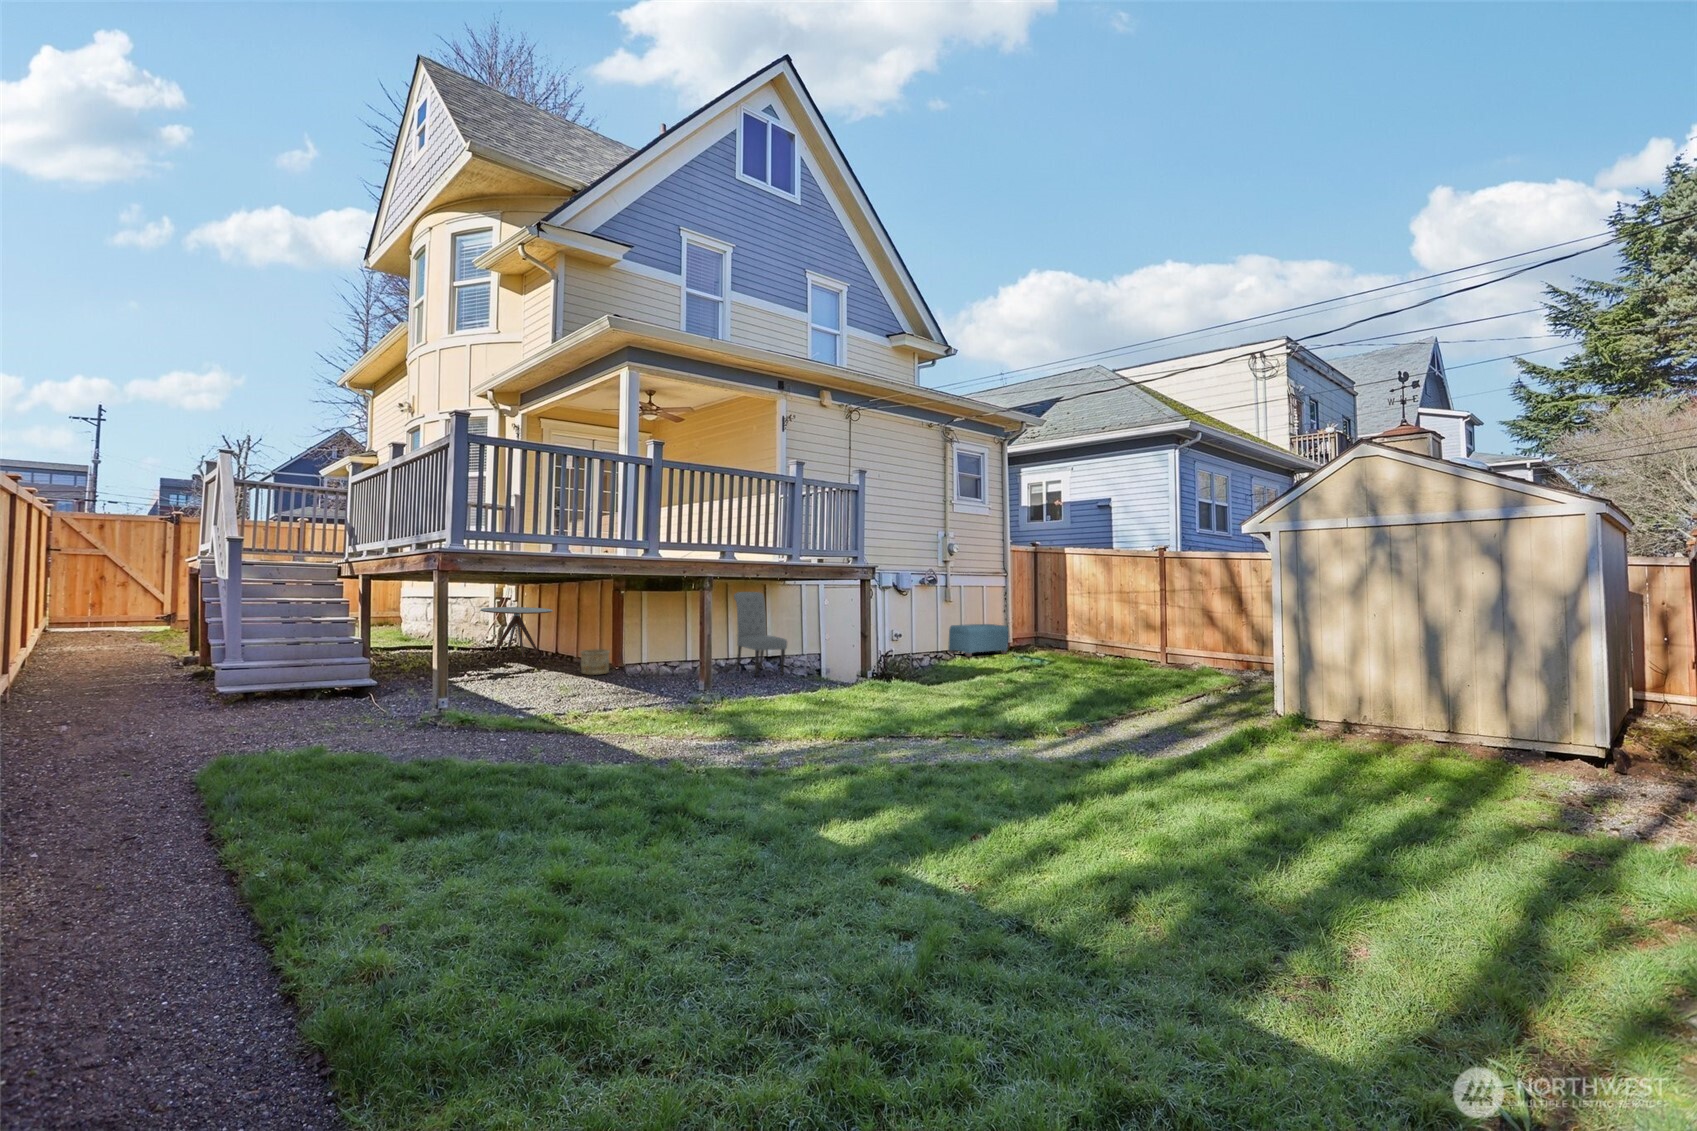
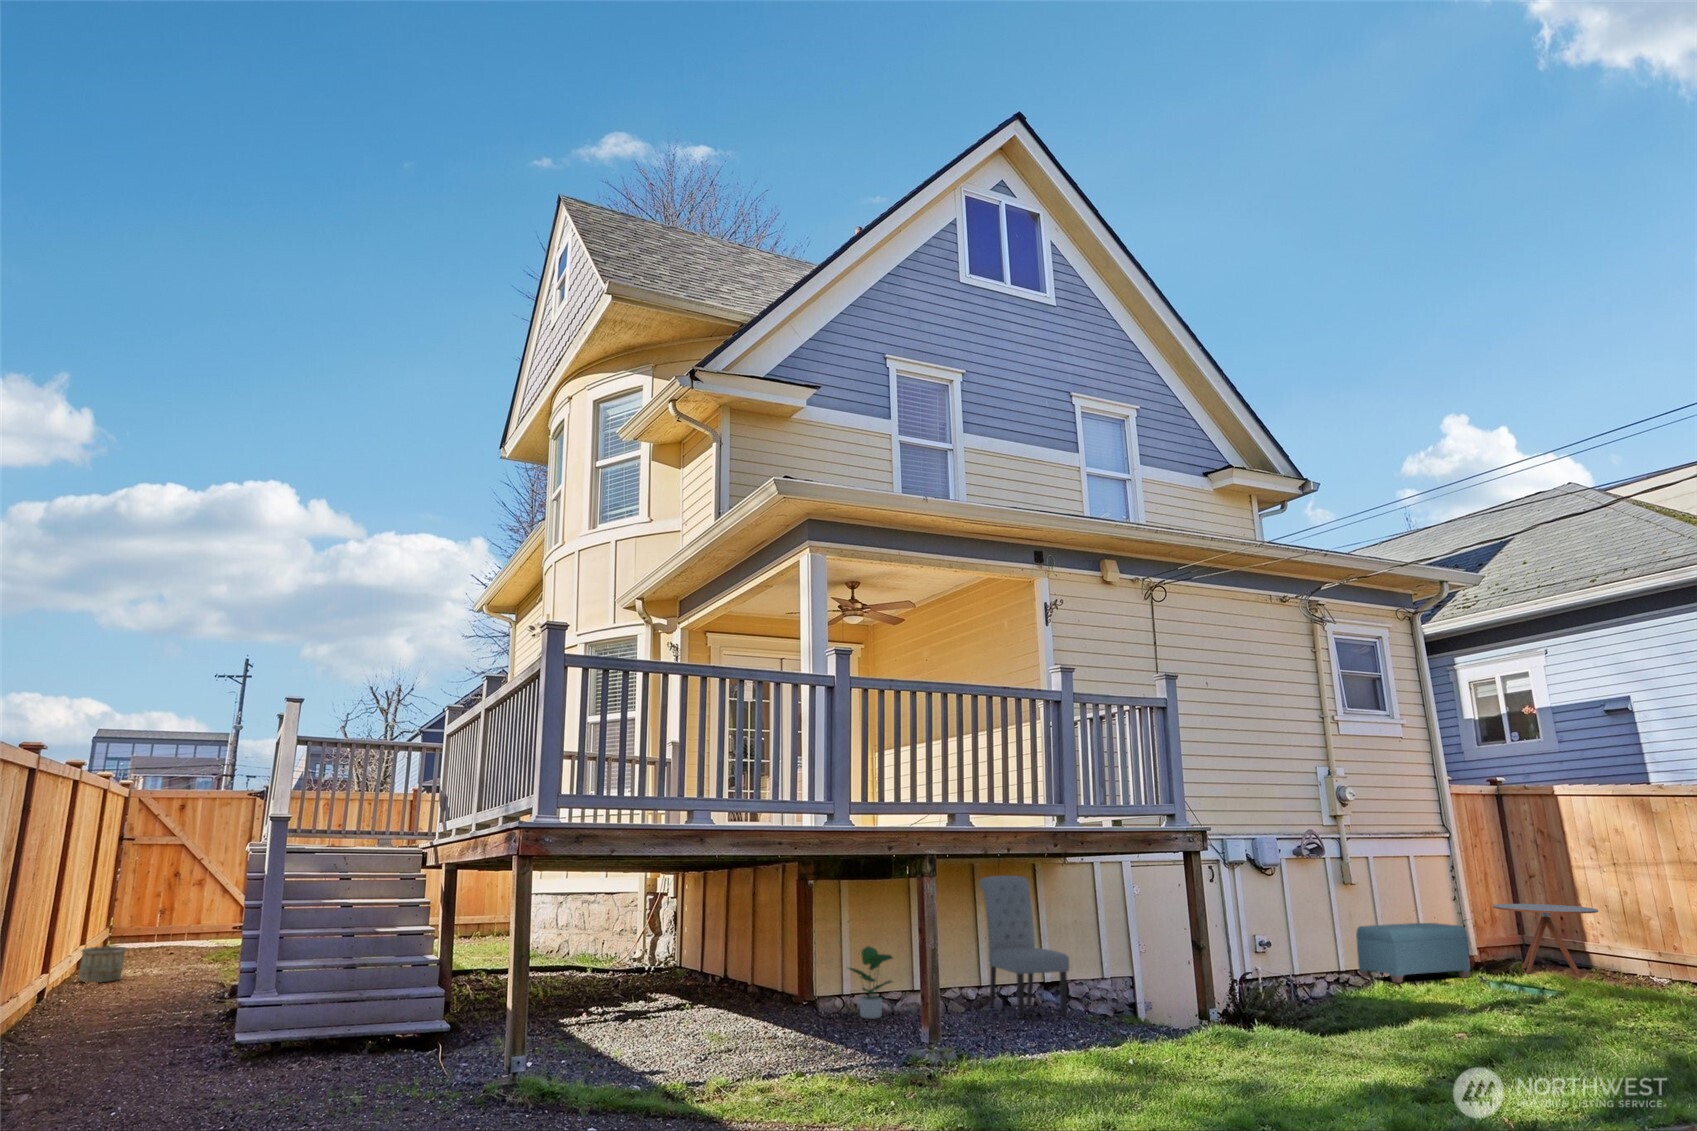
round table: present [481,607,553,658] -> present [1493,904,1598,977]
potted plant: none [647,633,679,677] -> present [849,946,893,1019]
wooden bucket: present [581,649,609,675] -> present [79,946,126,982]

